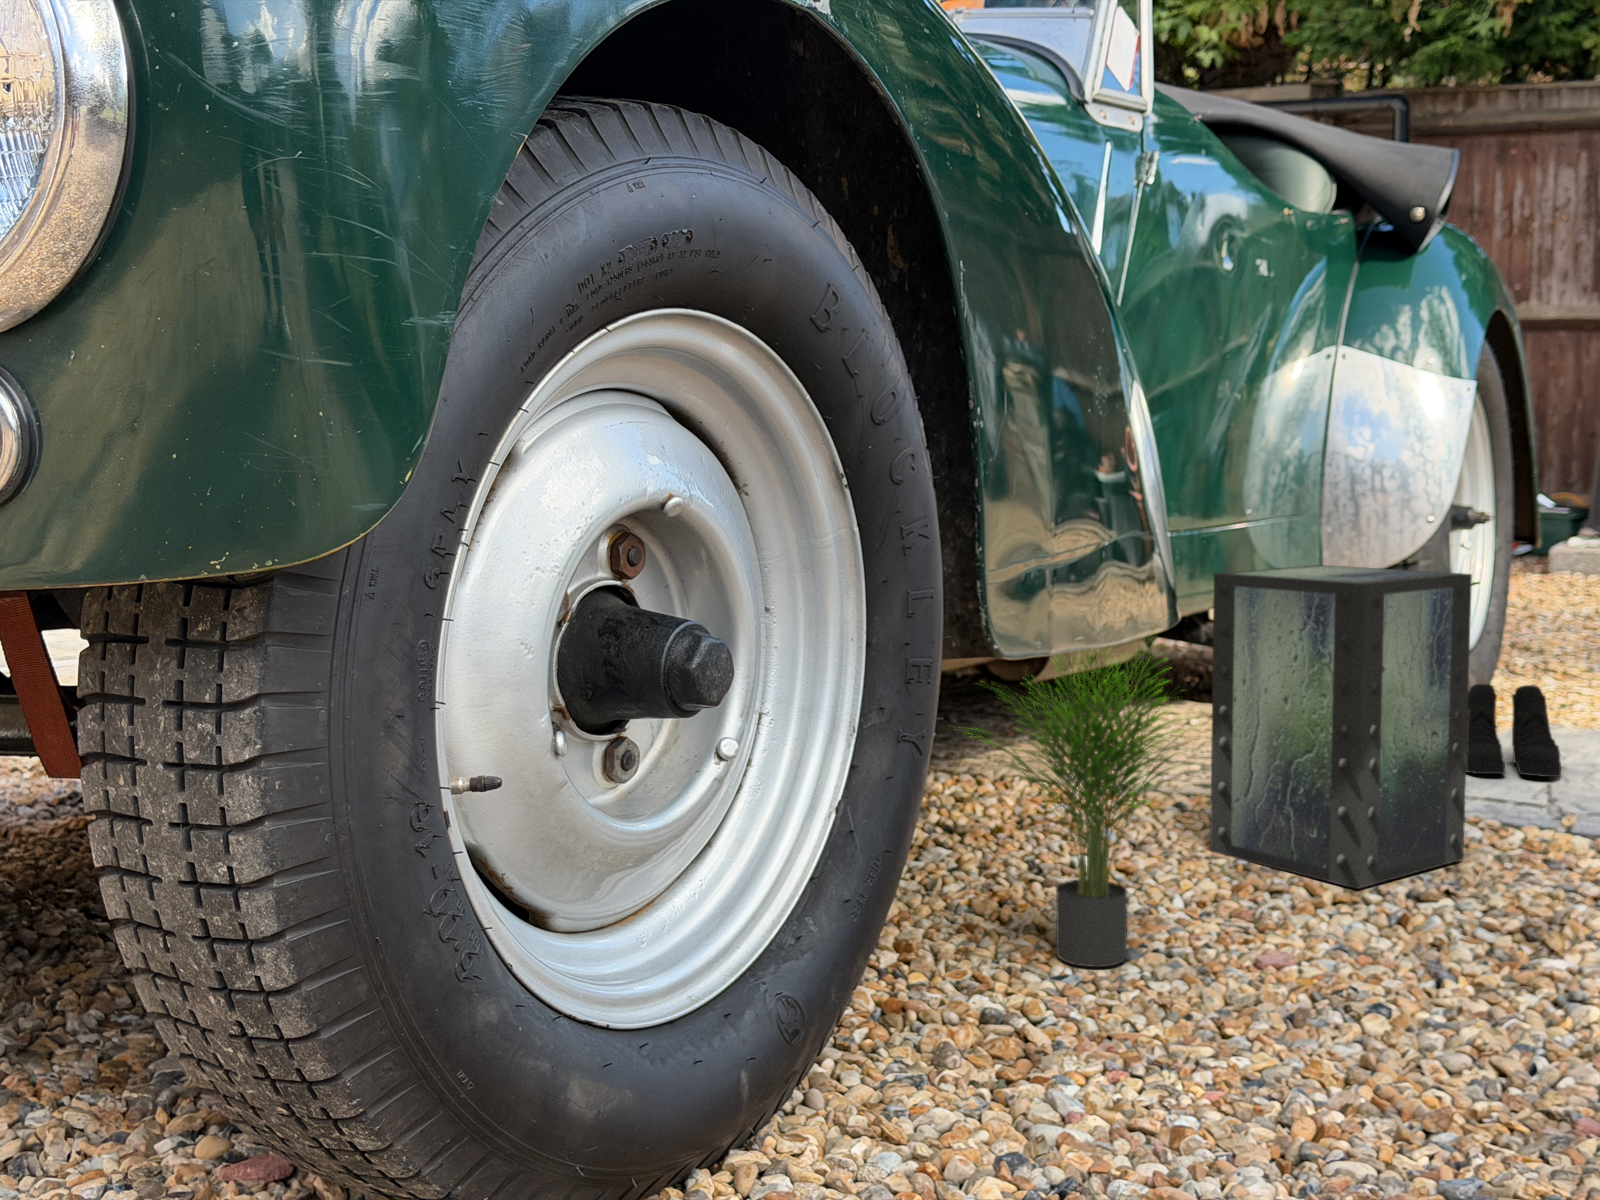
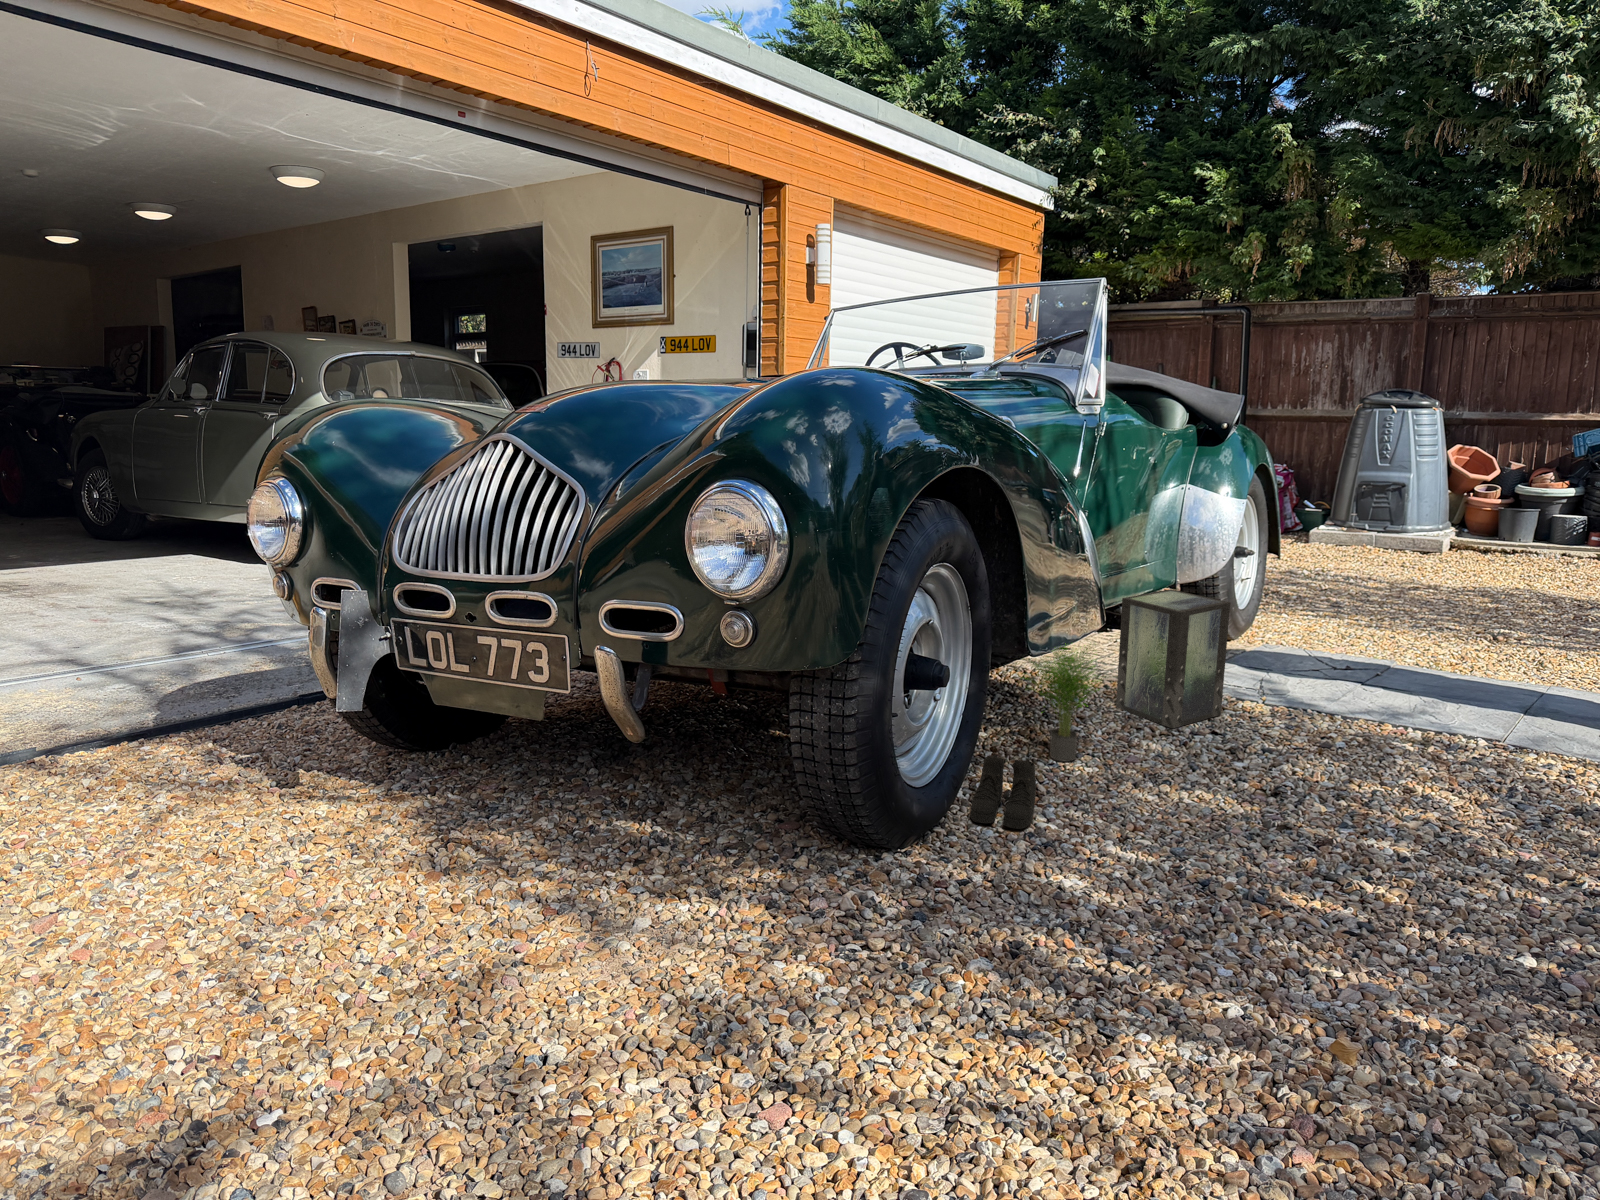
boots: present [1466,684,1561,777] -> present [970,755,1036,829]

